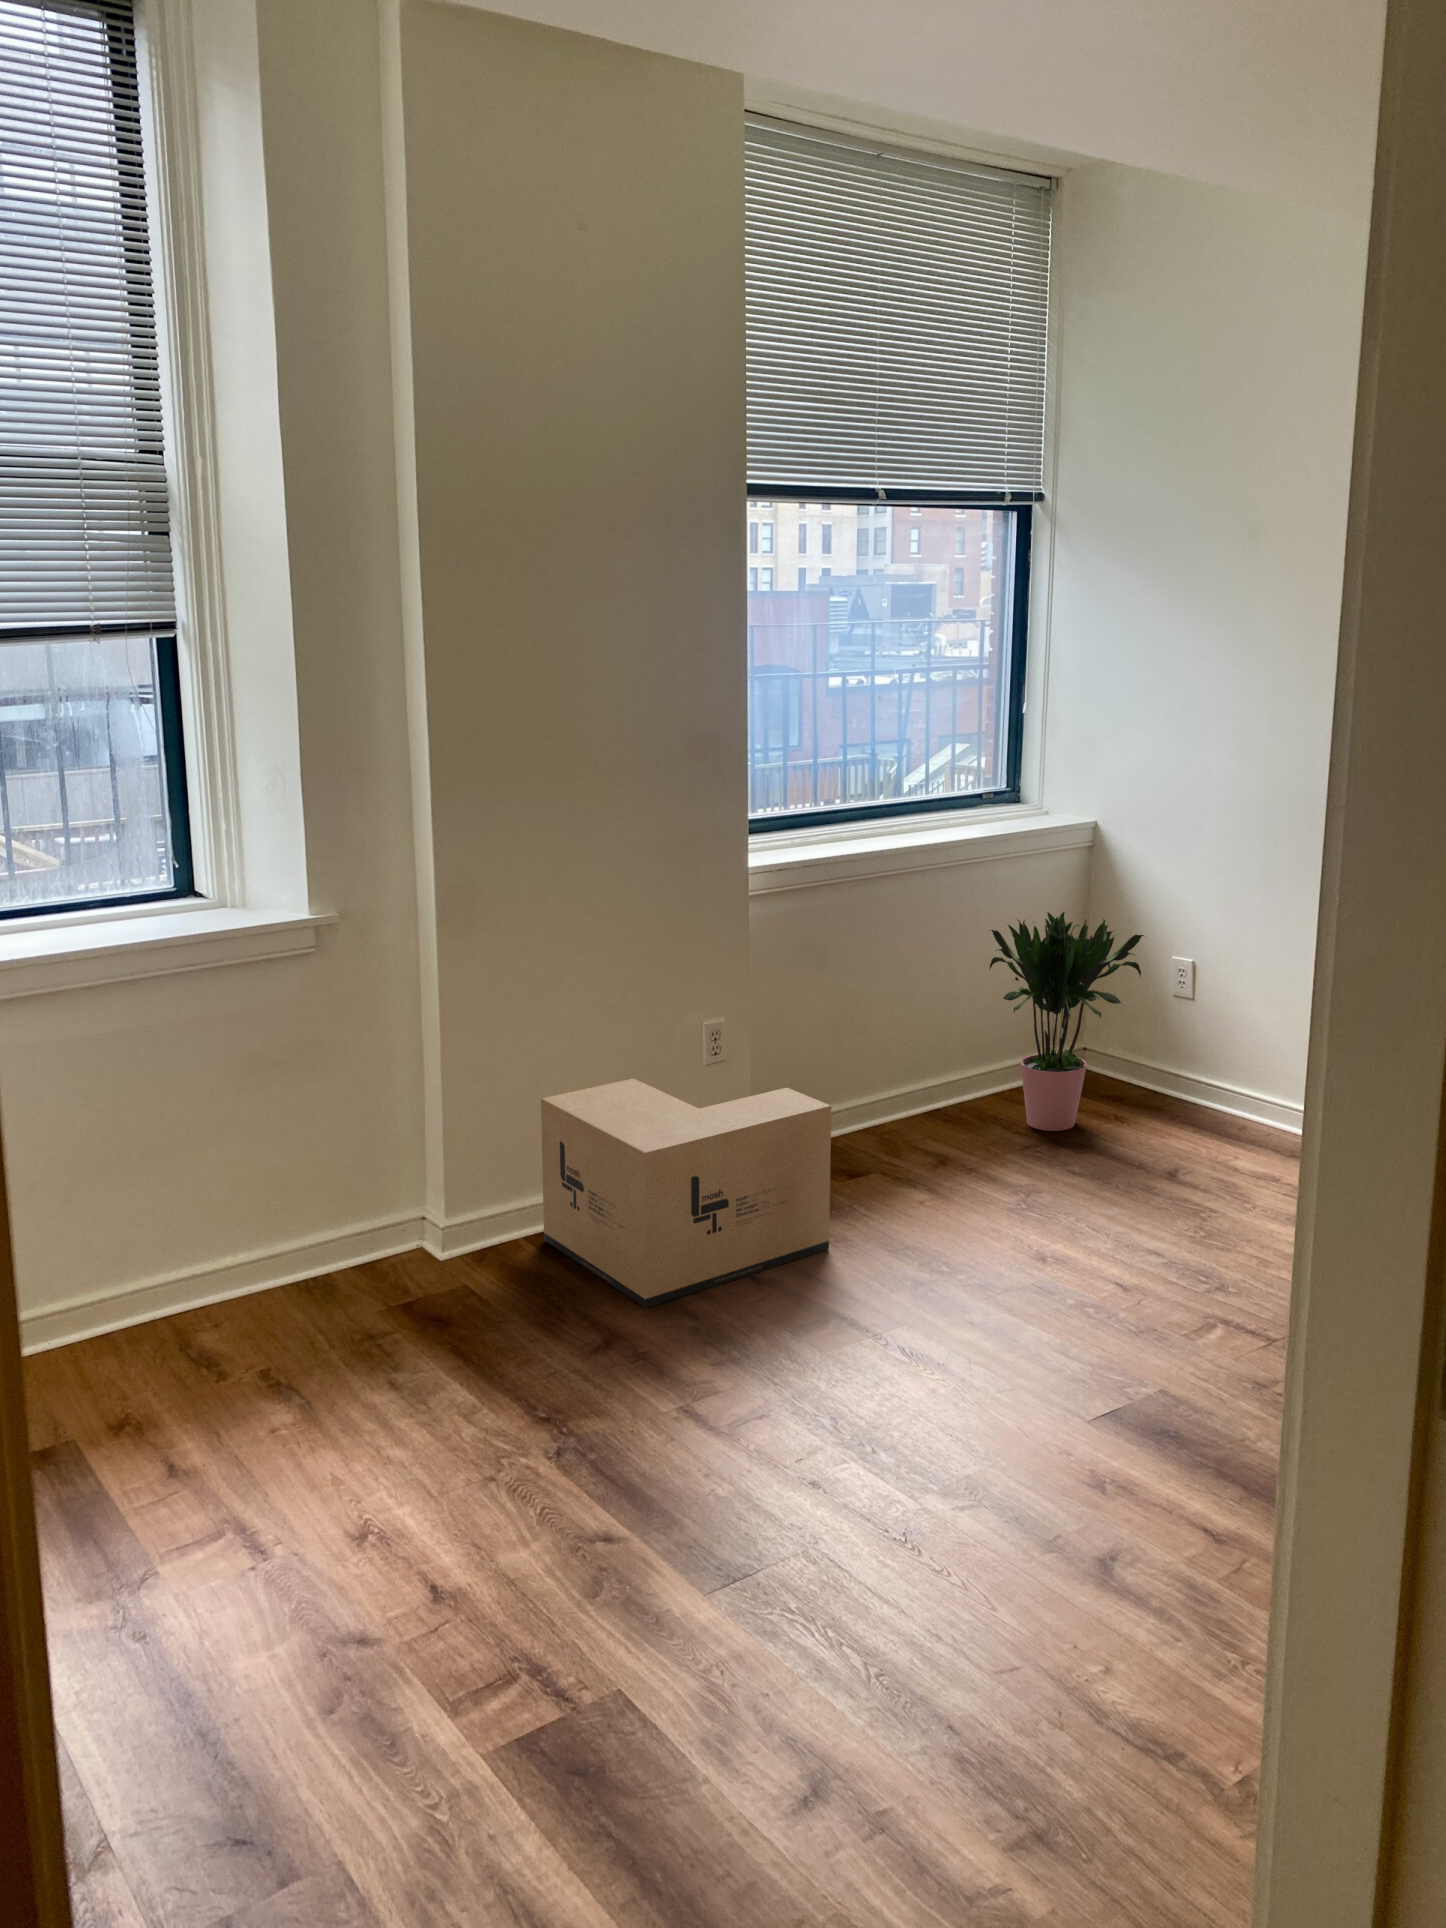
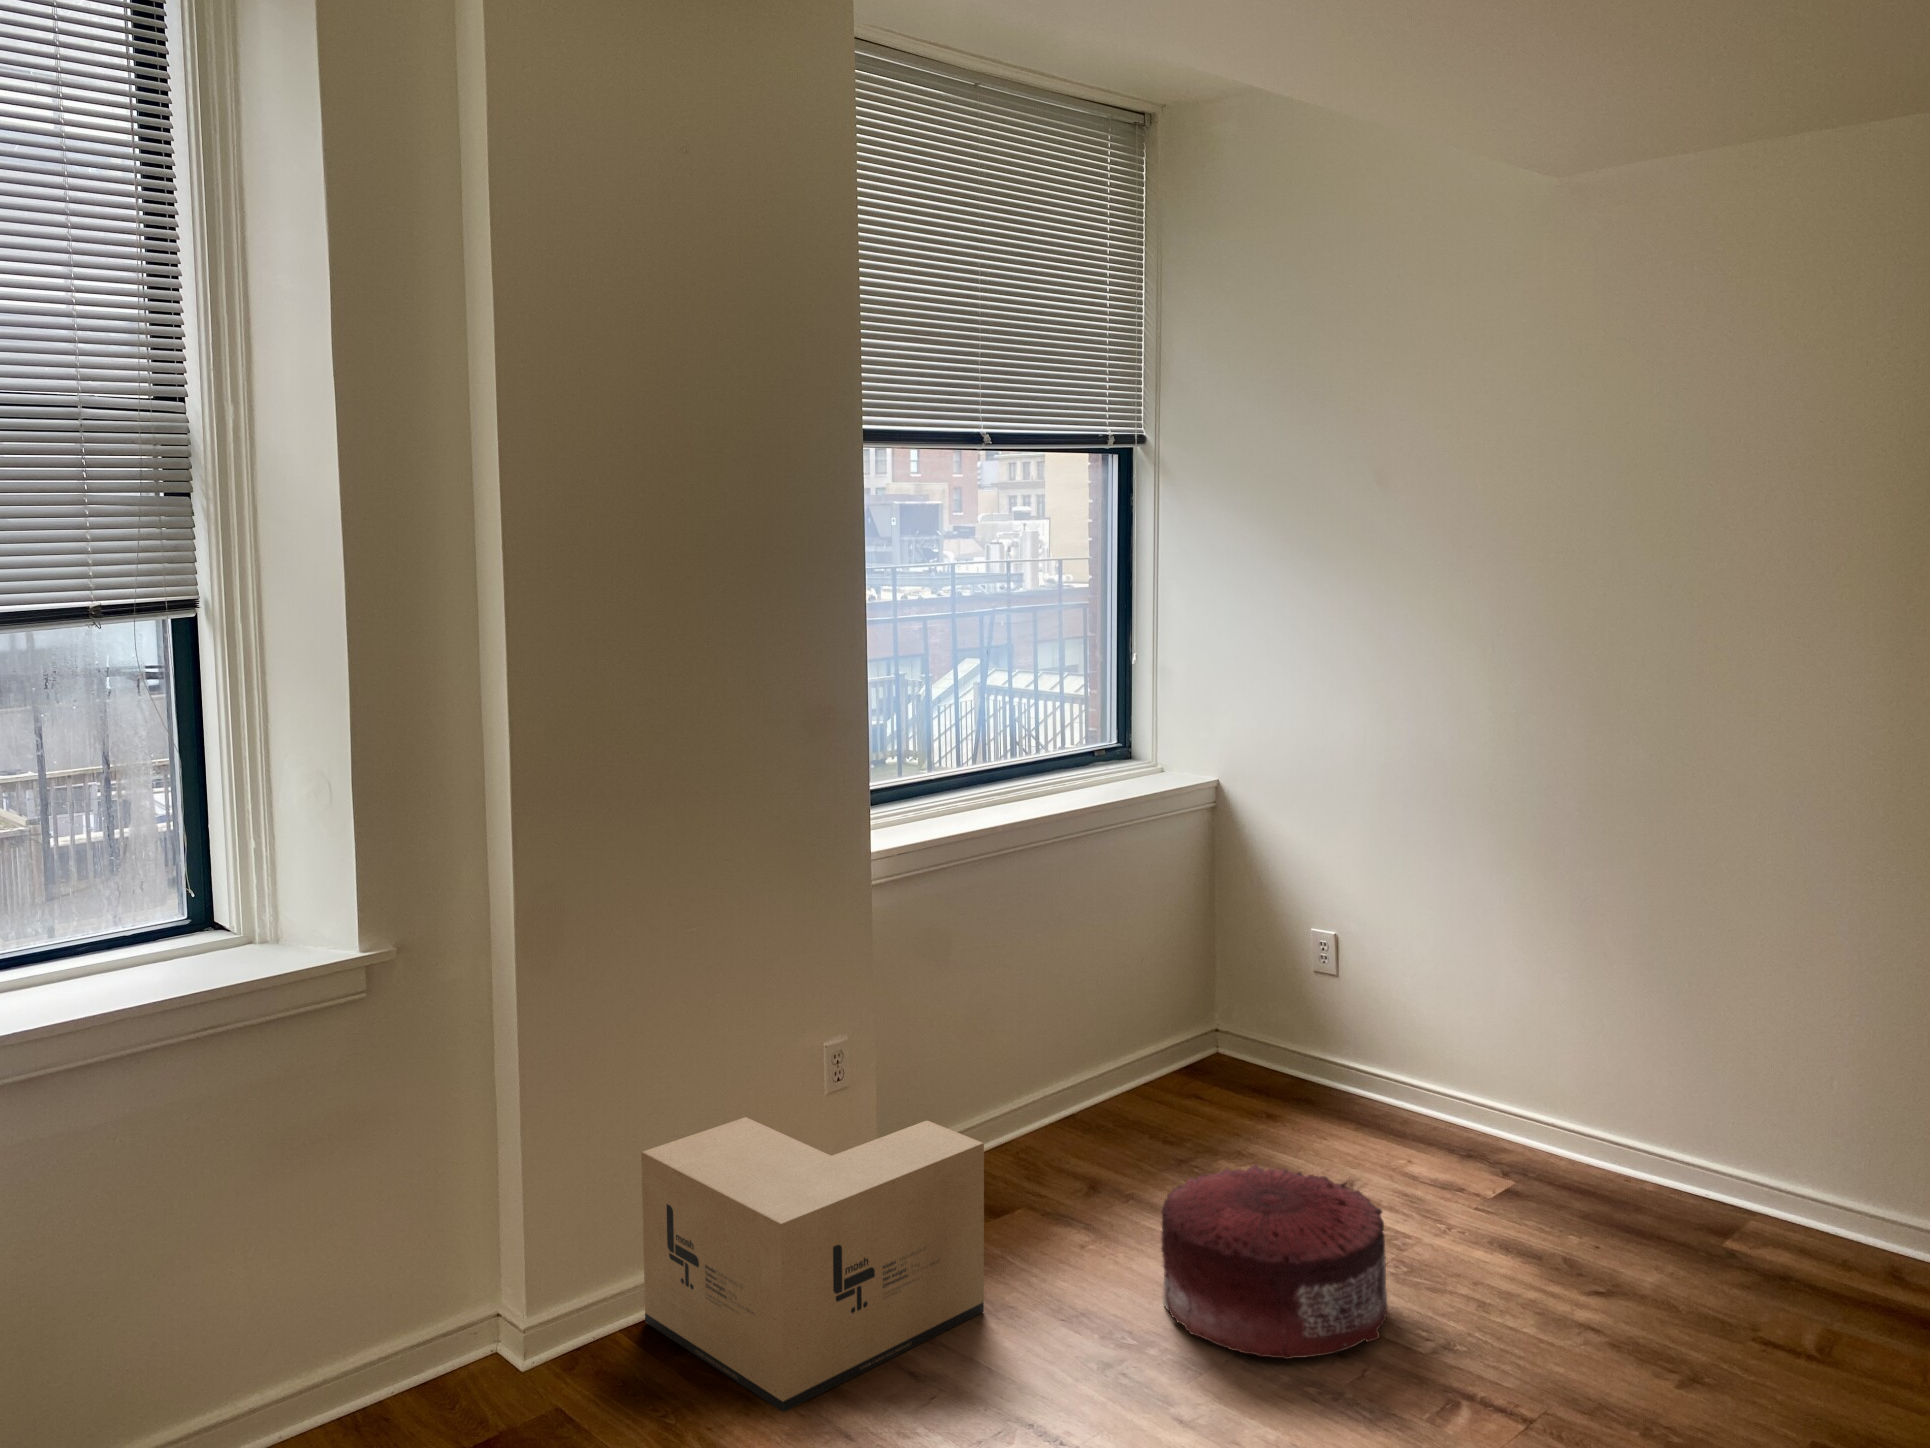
potted plant: present [990,912,1144,1131] -> none [1108,874,1296,1136]
pouf: none [985,1141,1183,1297] -> present [1161,1164,1388,1359]

